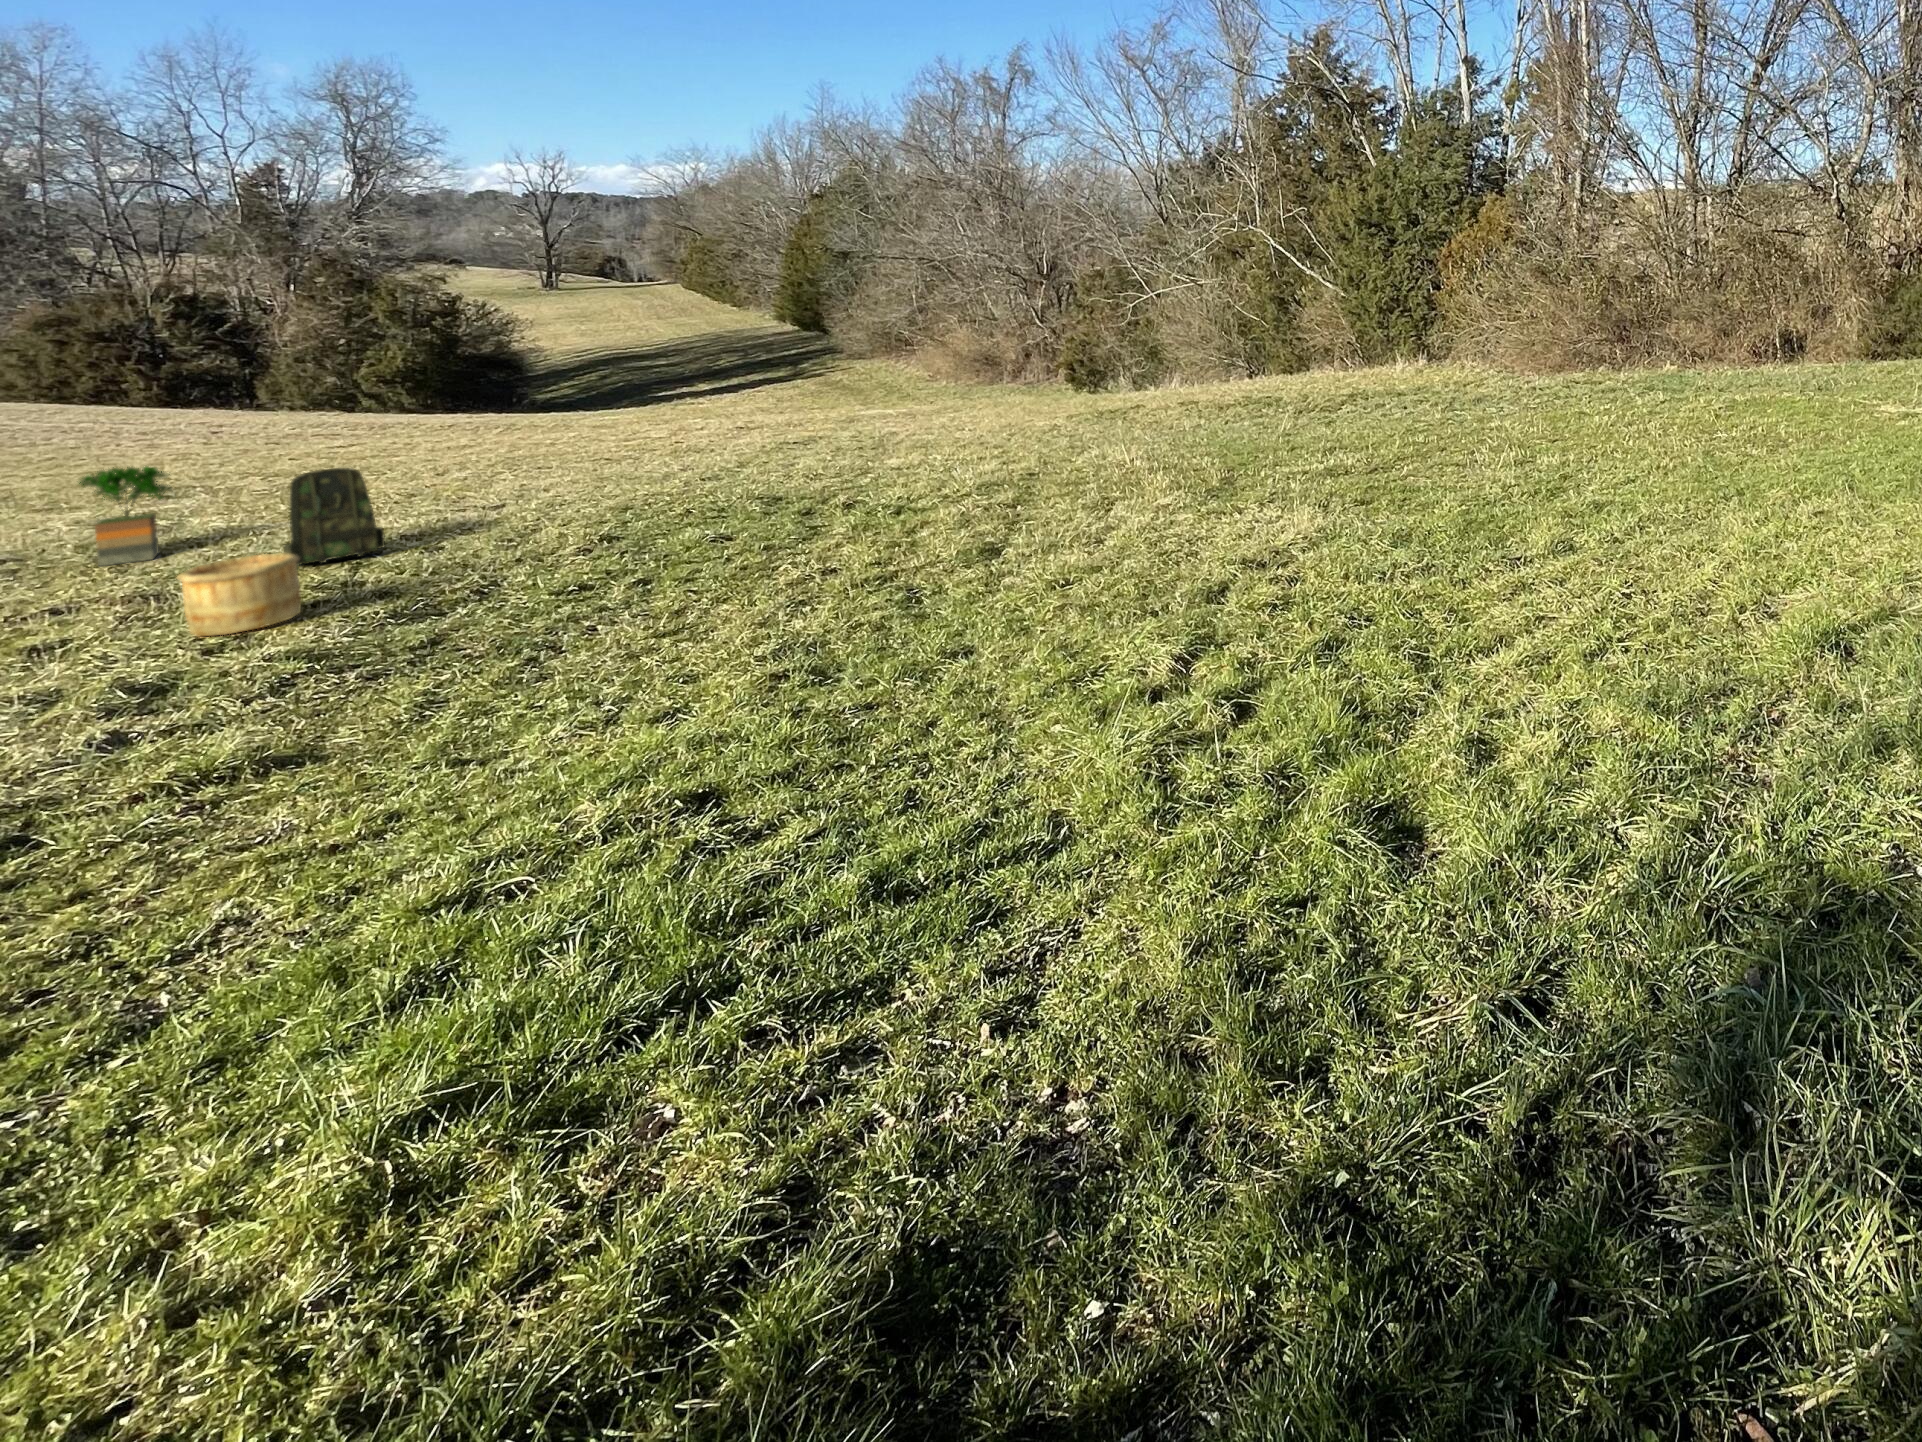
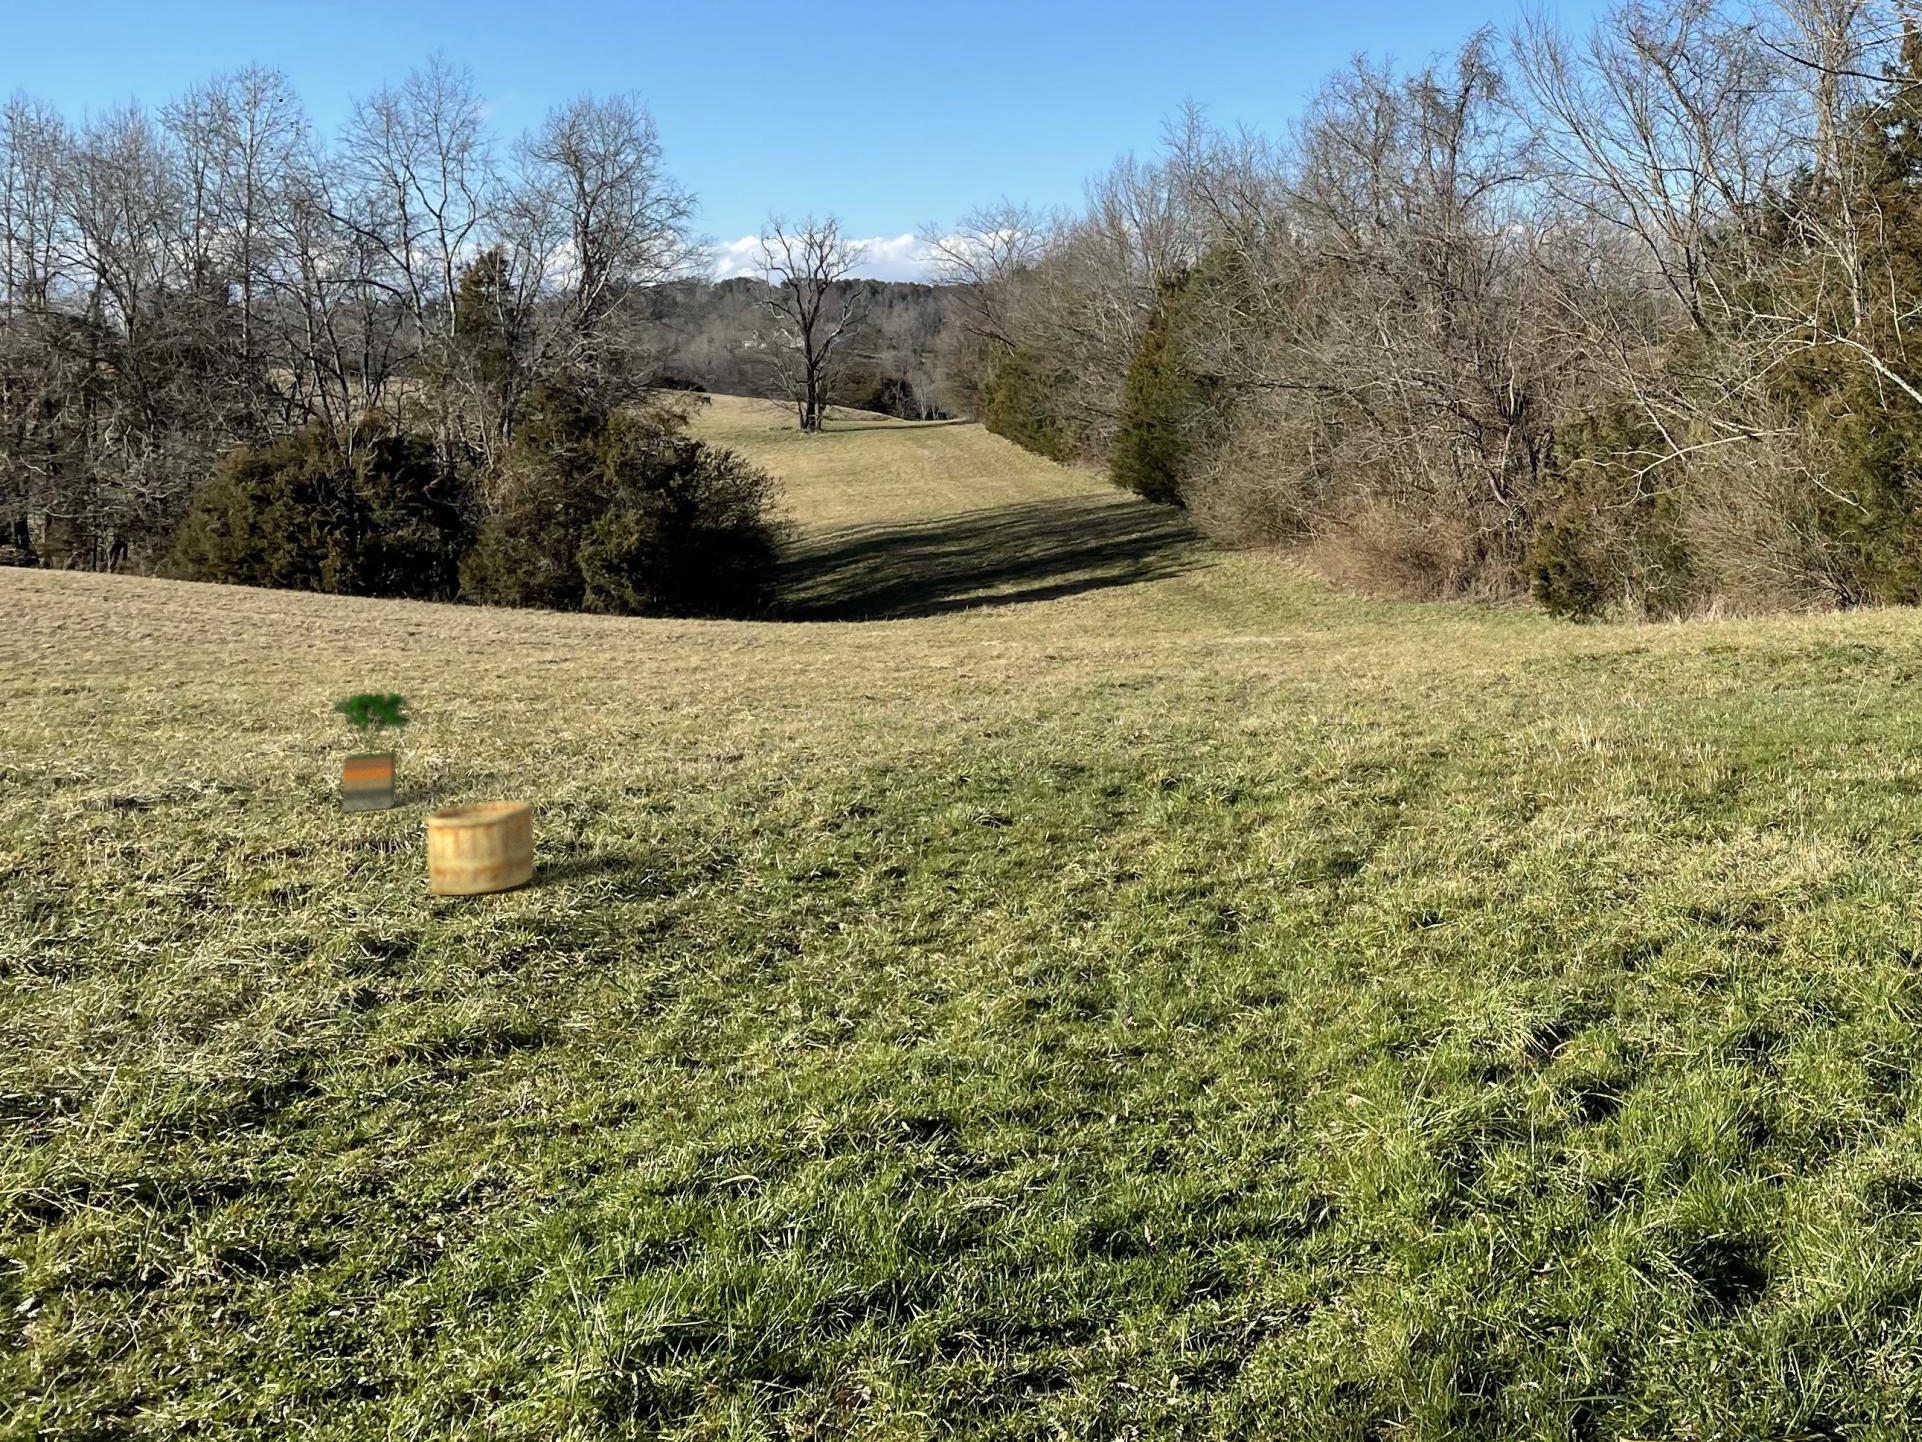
backpack: present [284,468,385,568] -> none [514,703,612,831]

